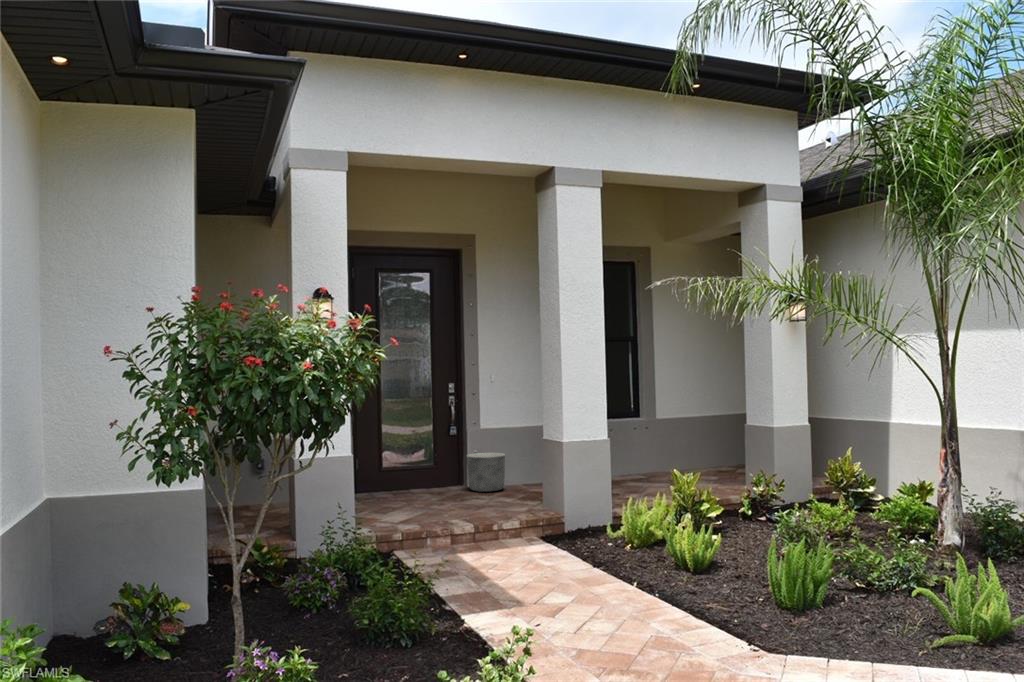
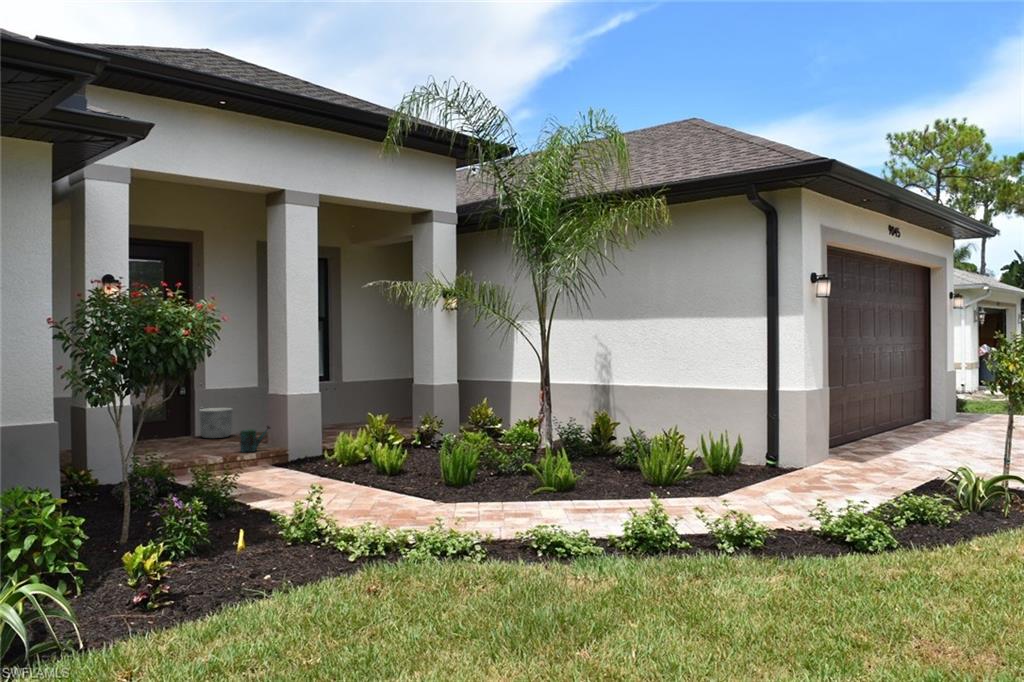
watering can: none [497,481,543,516] -> present [240,426,270,452]

